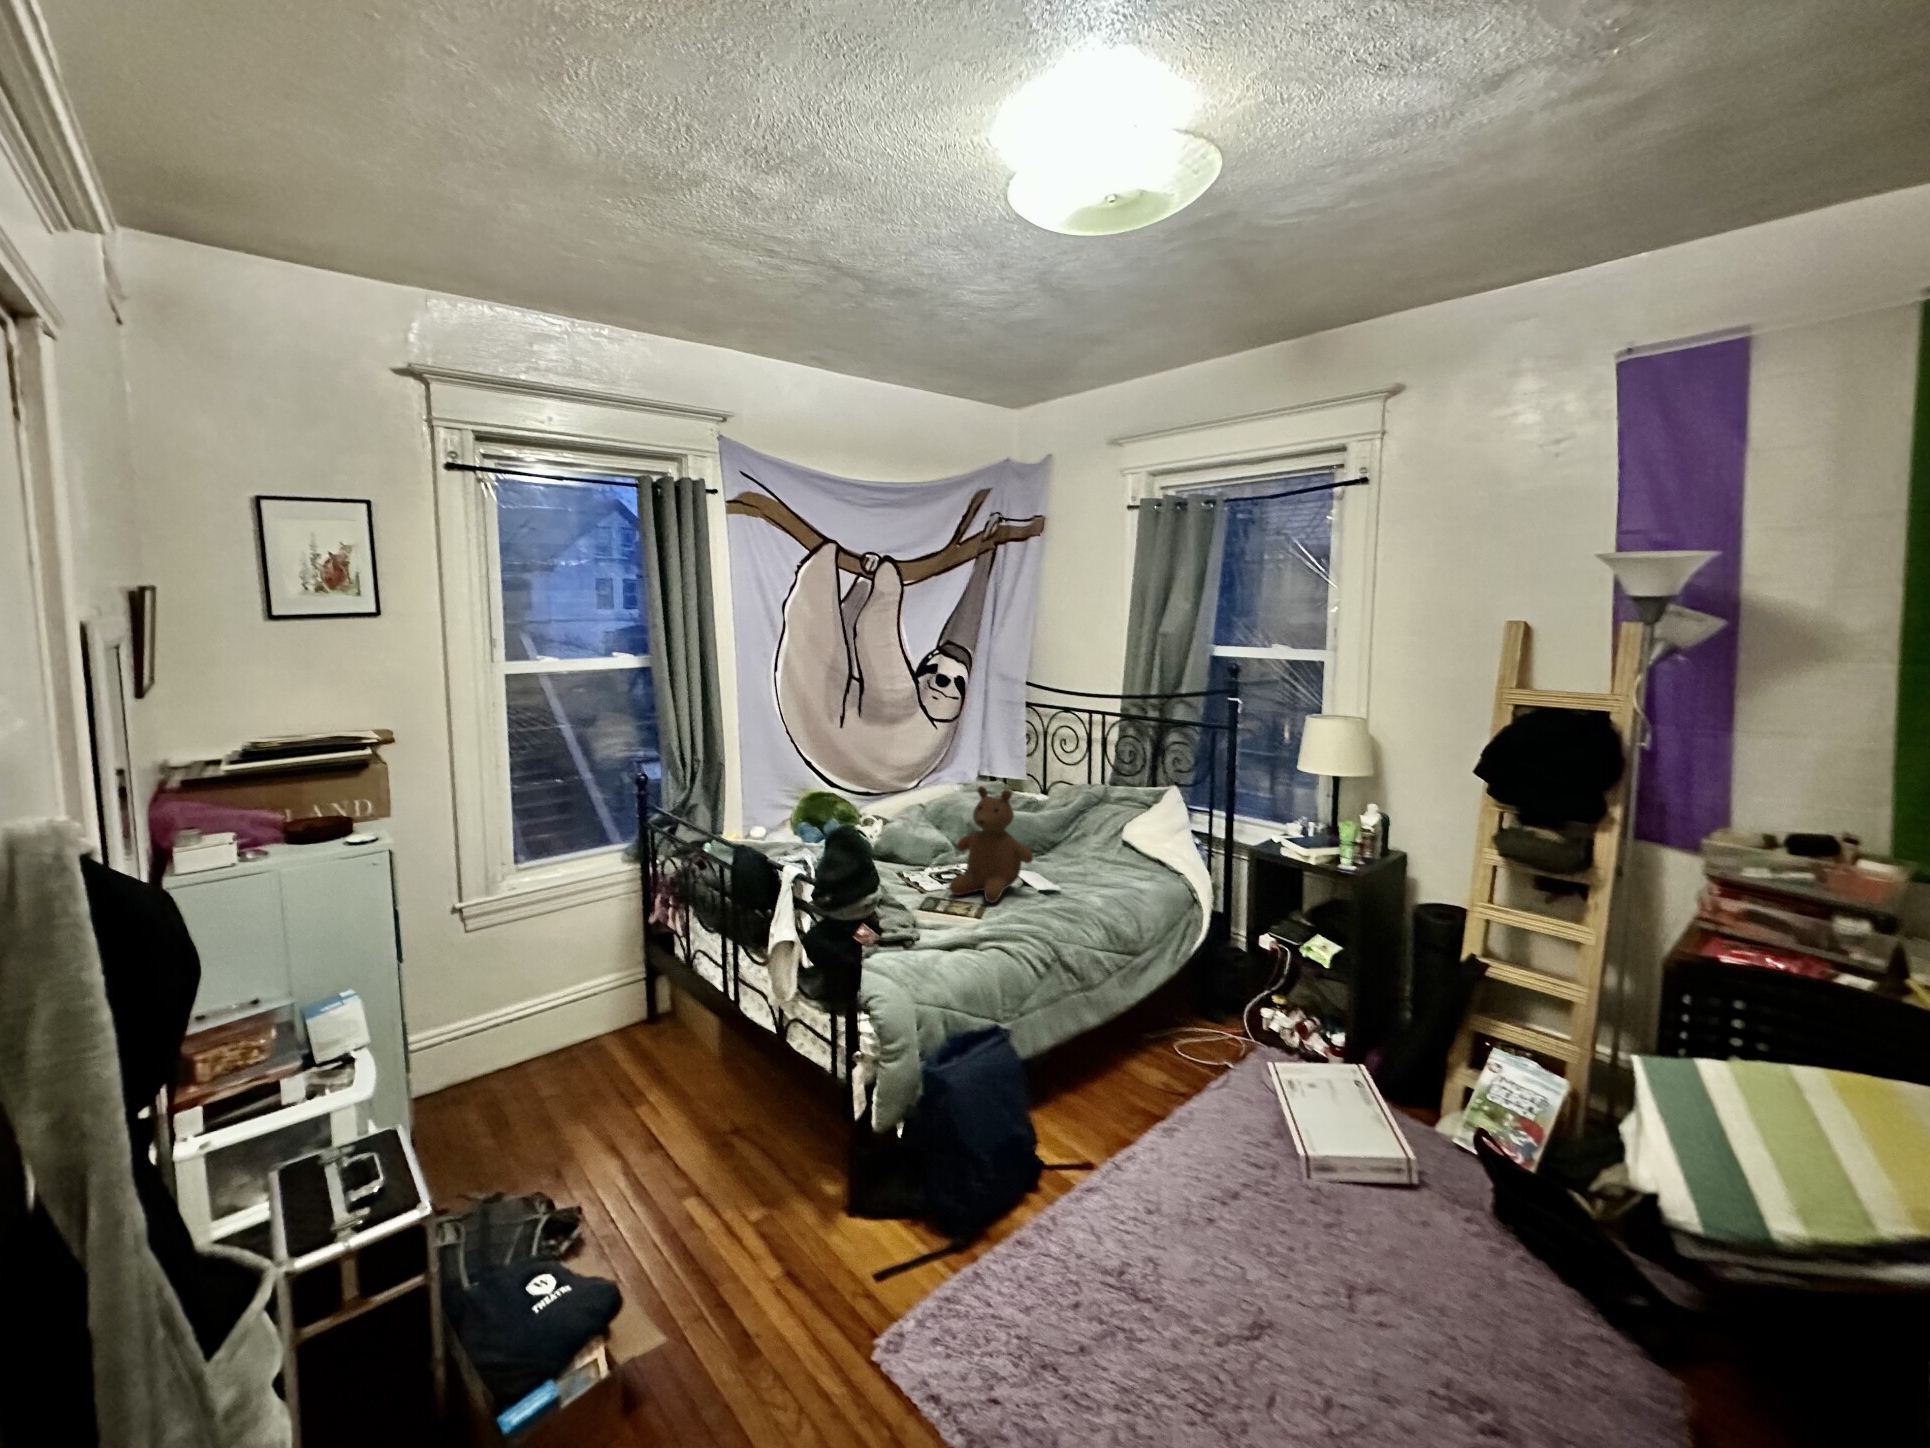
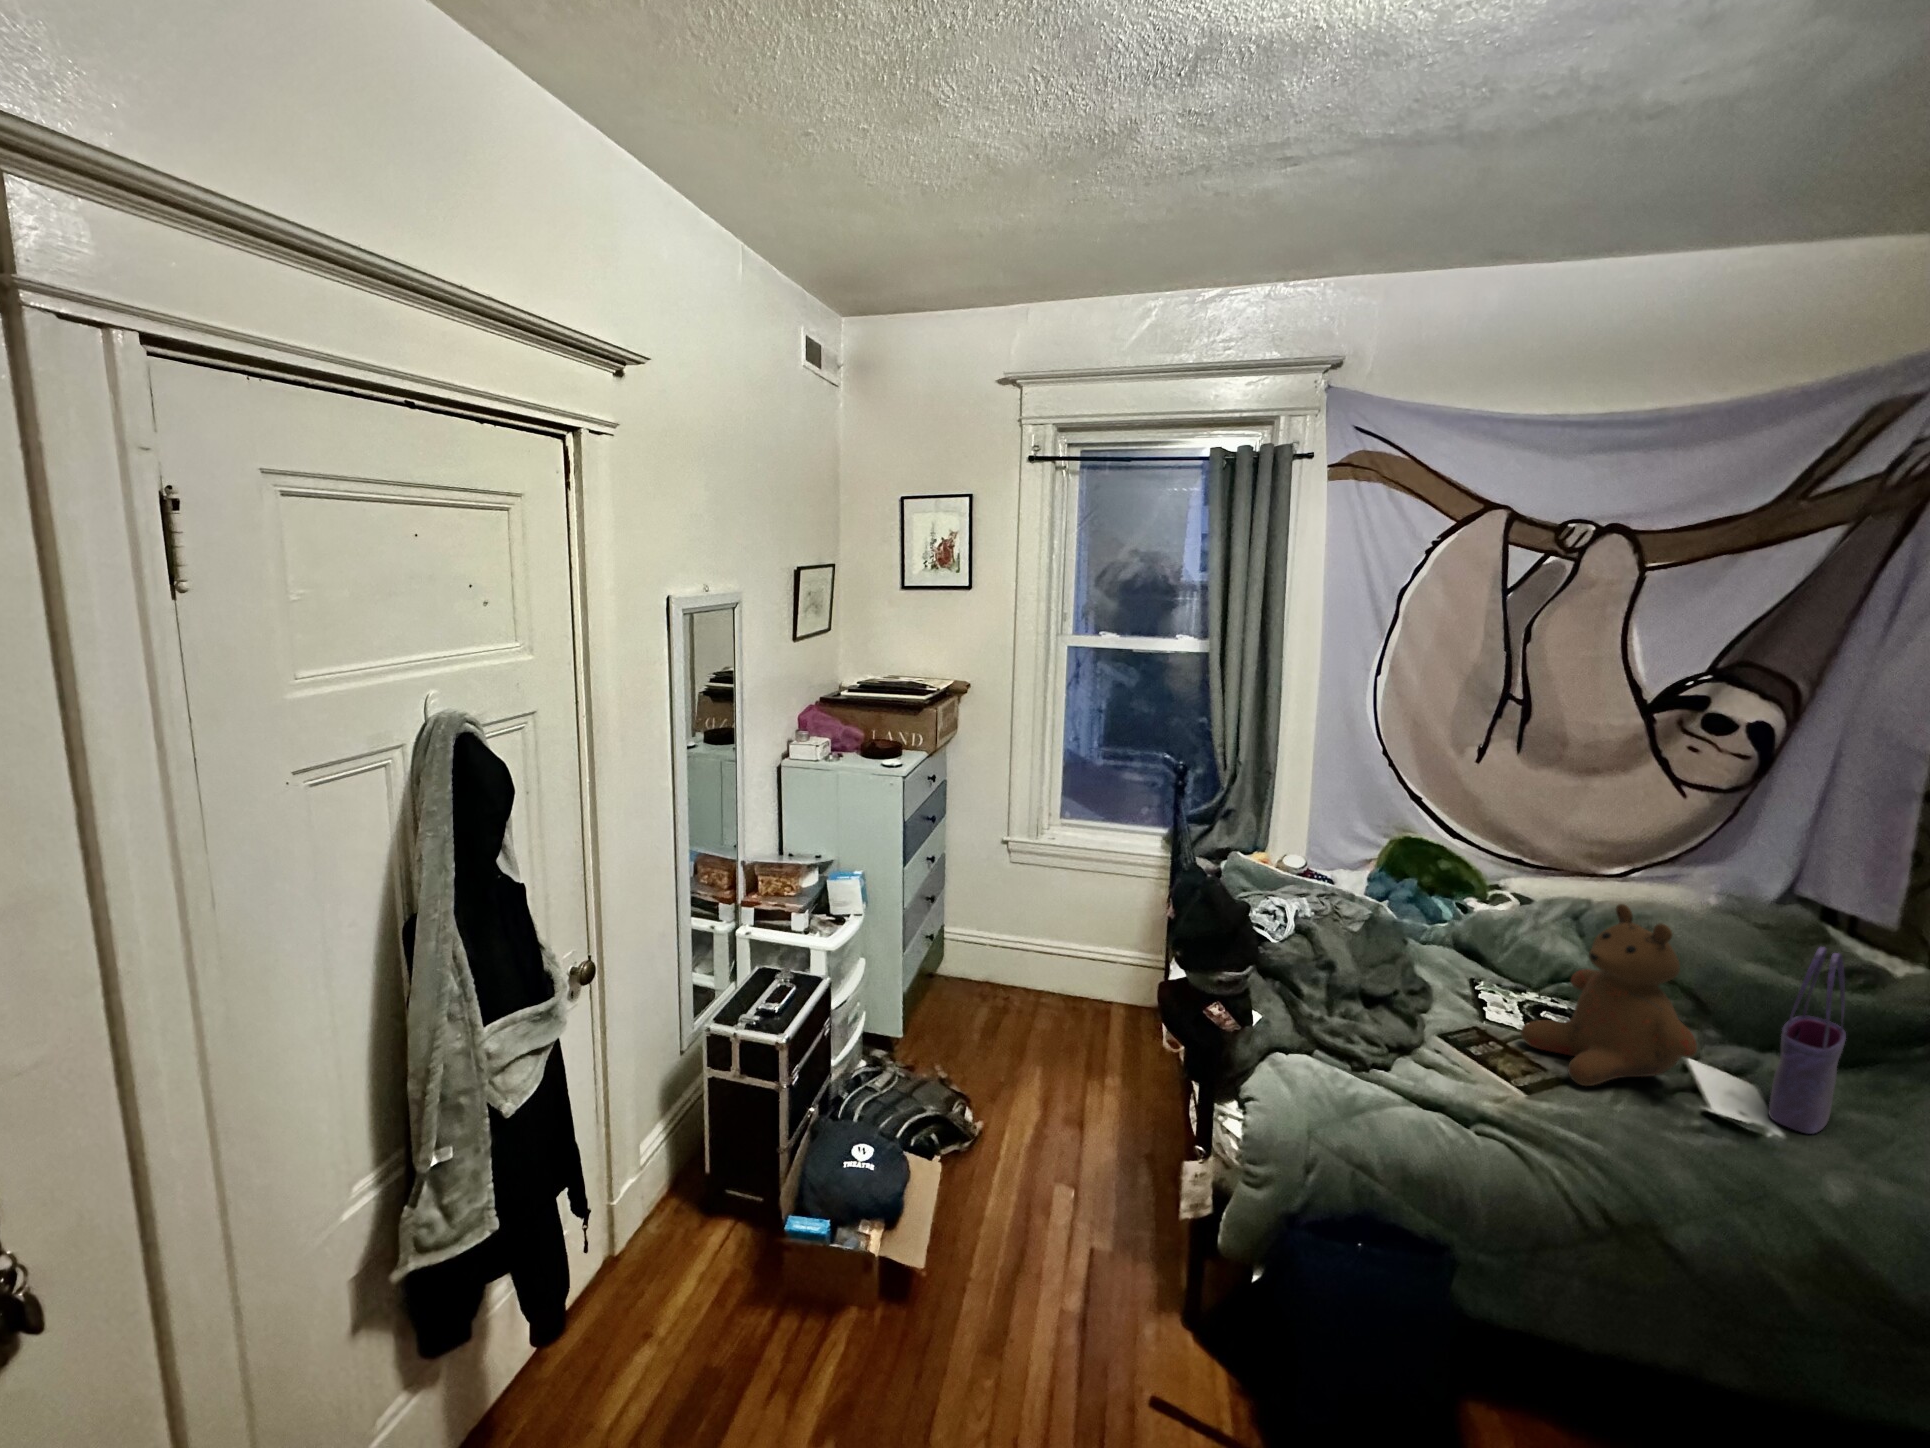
tote bag: none [1052,781,1076,884] -> present [1768,947,1846,1134]

